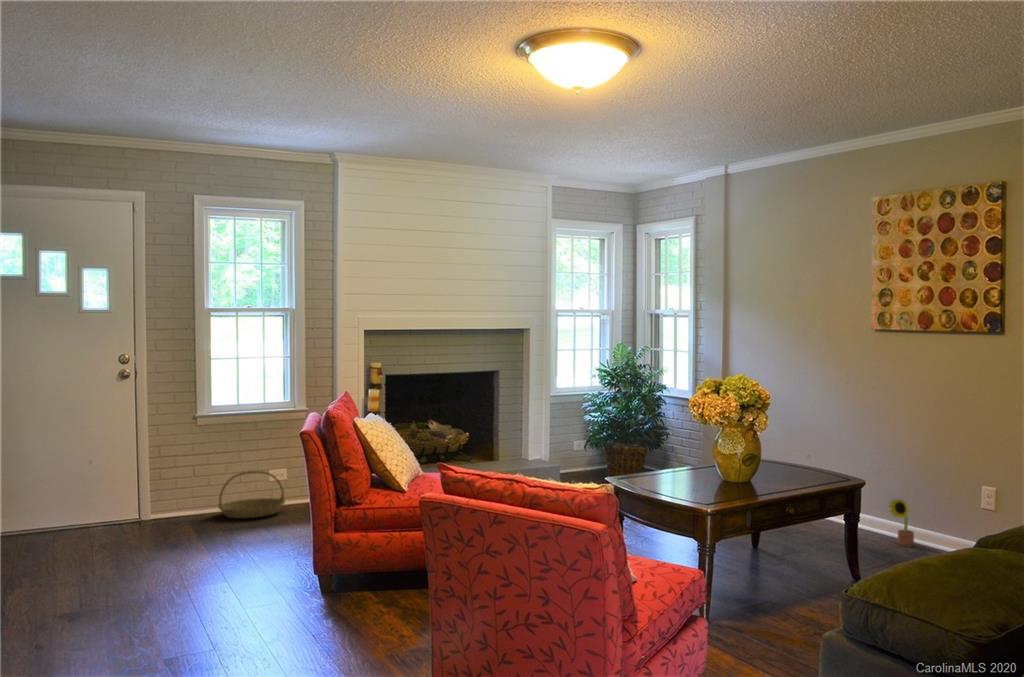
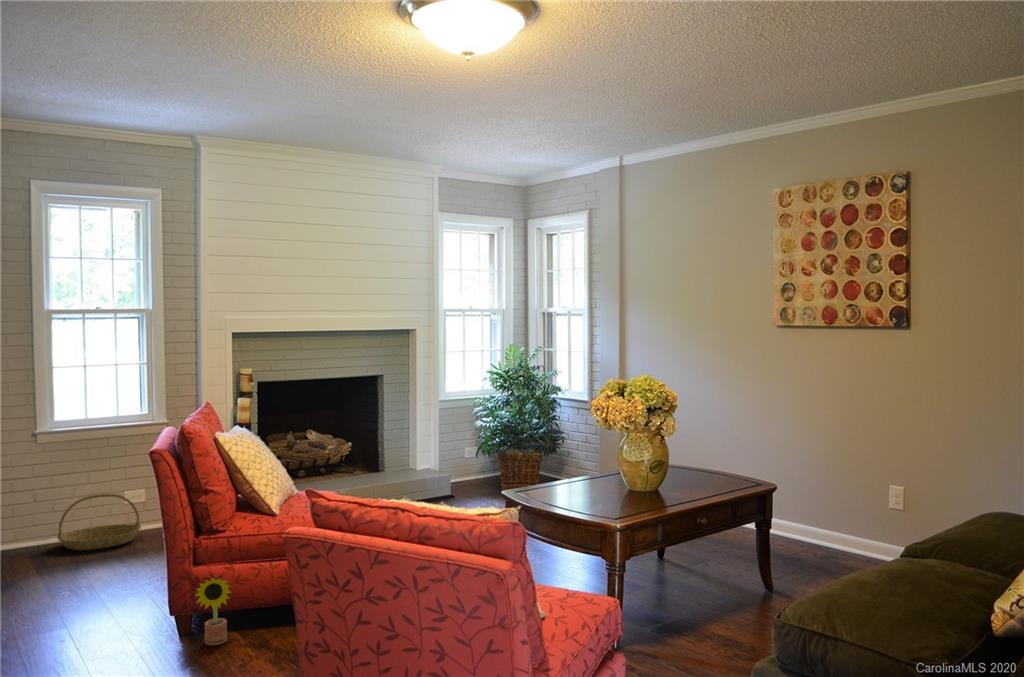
decorative plant: present [888,499,914,547] -> present [194,578,232,645]

